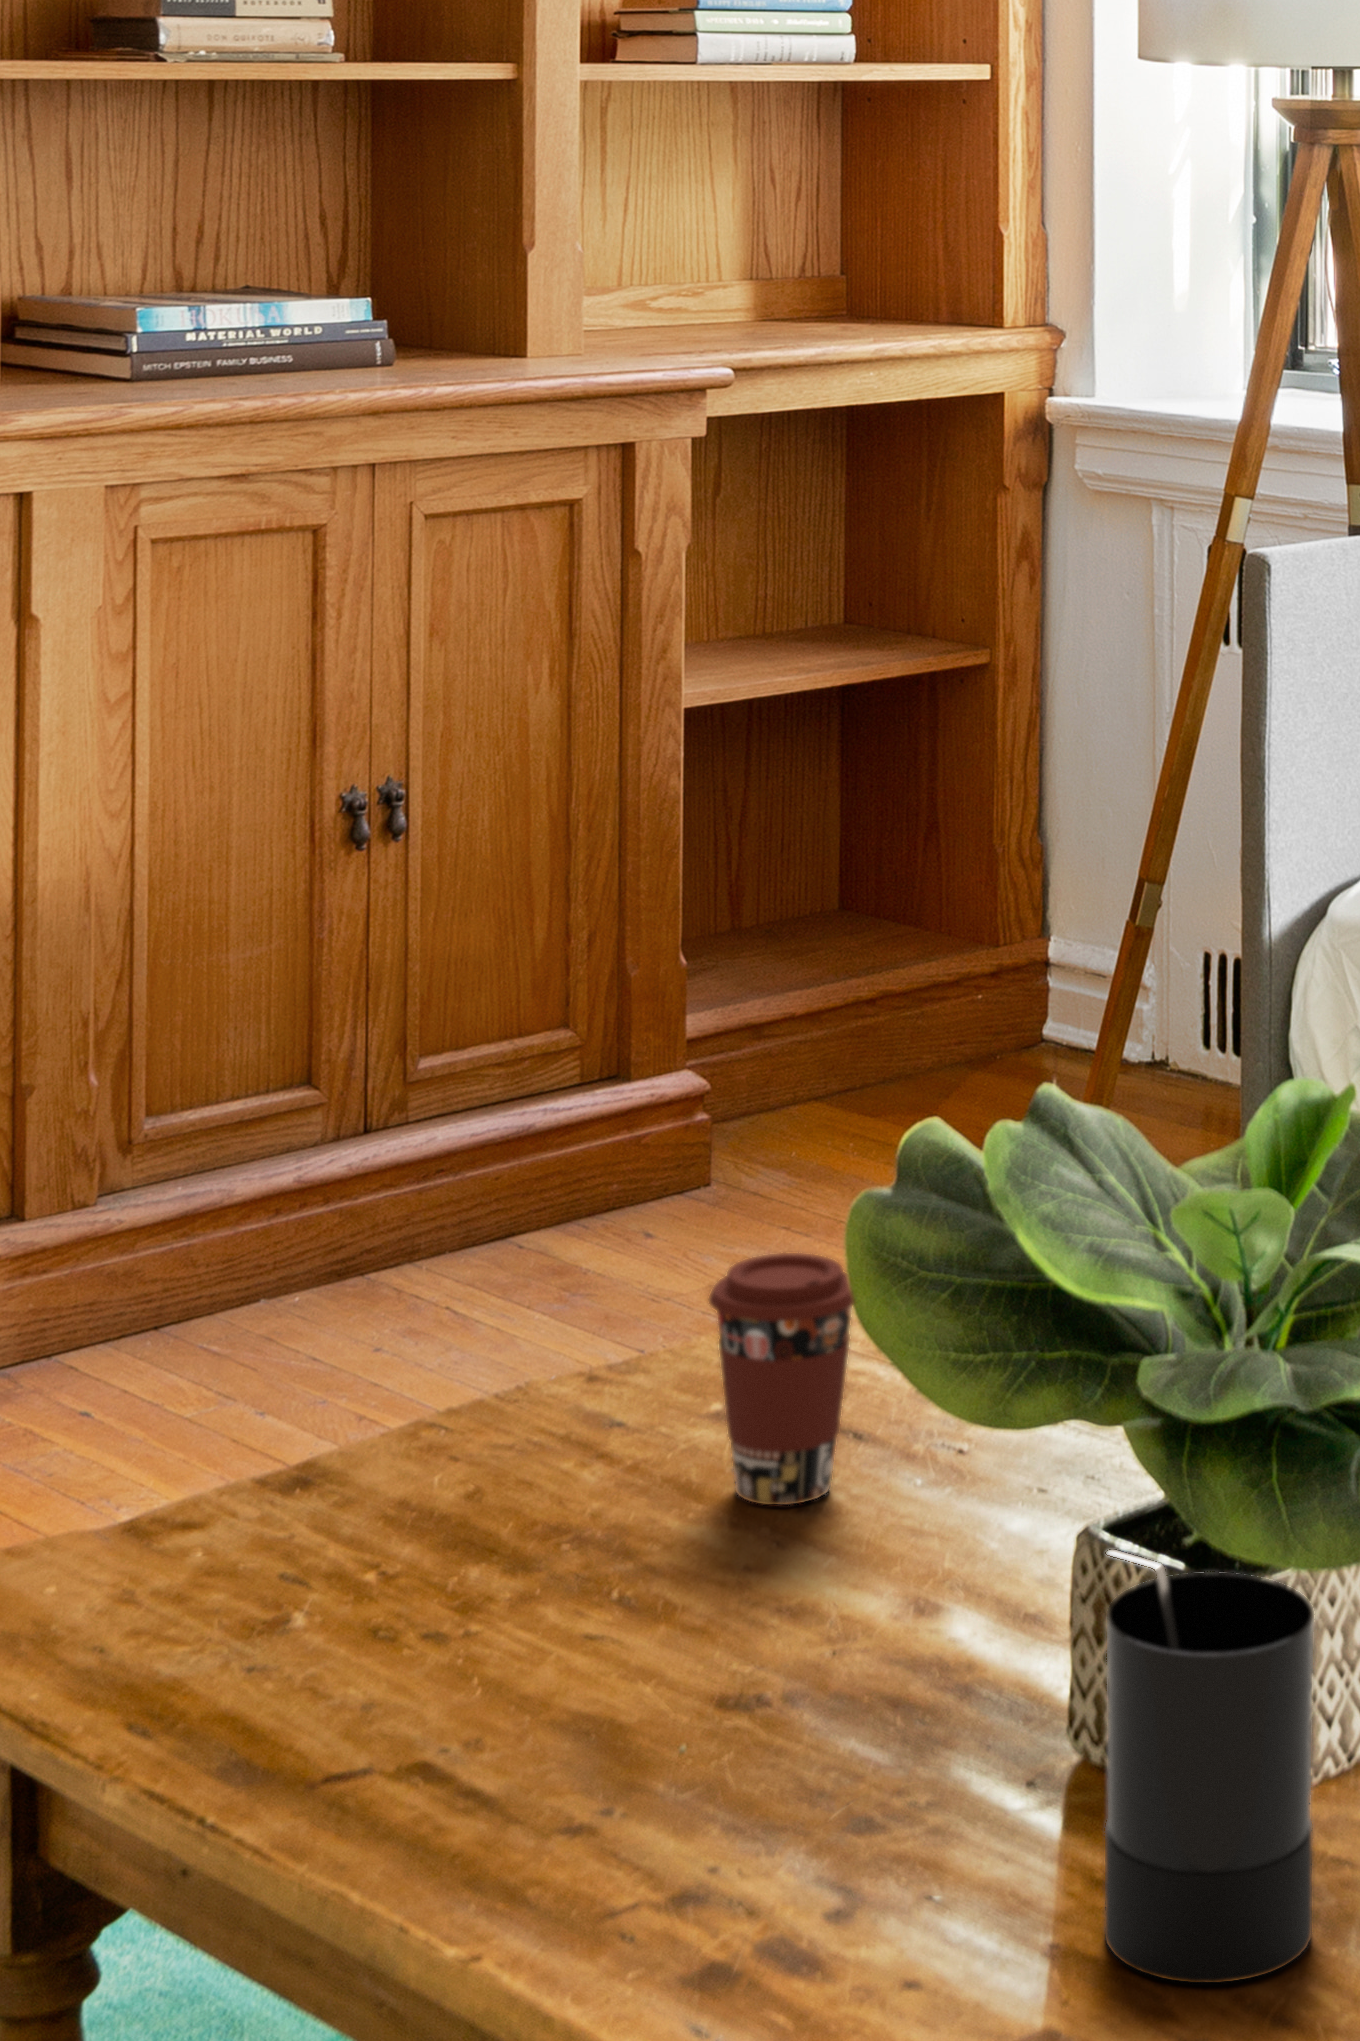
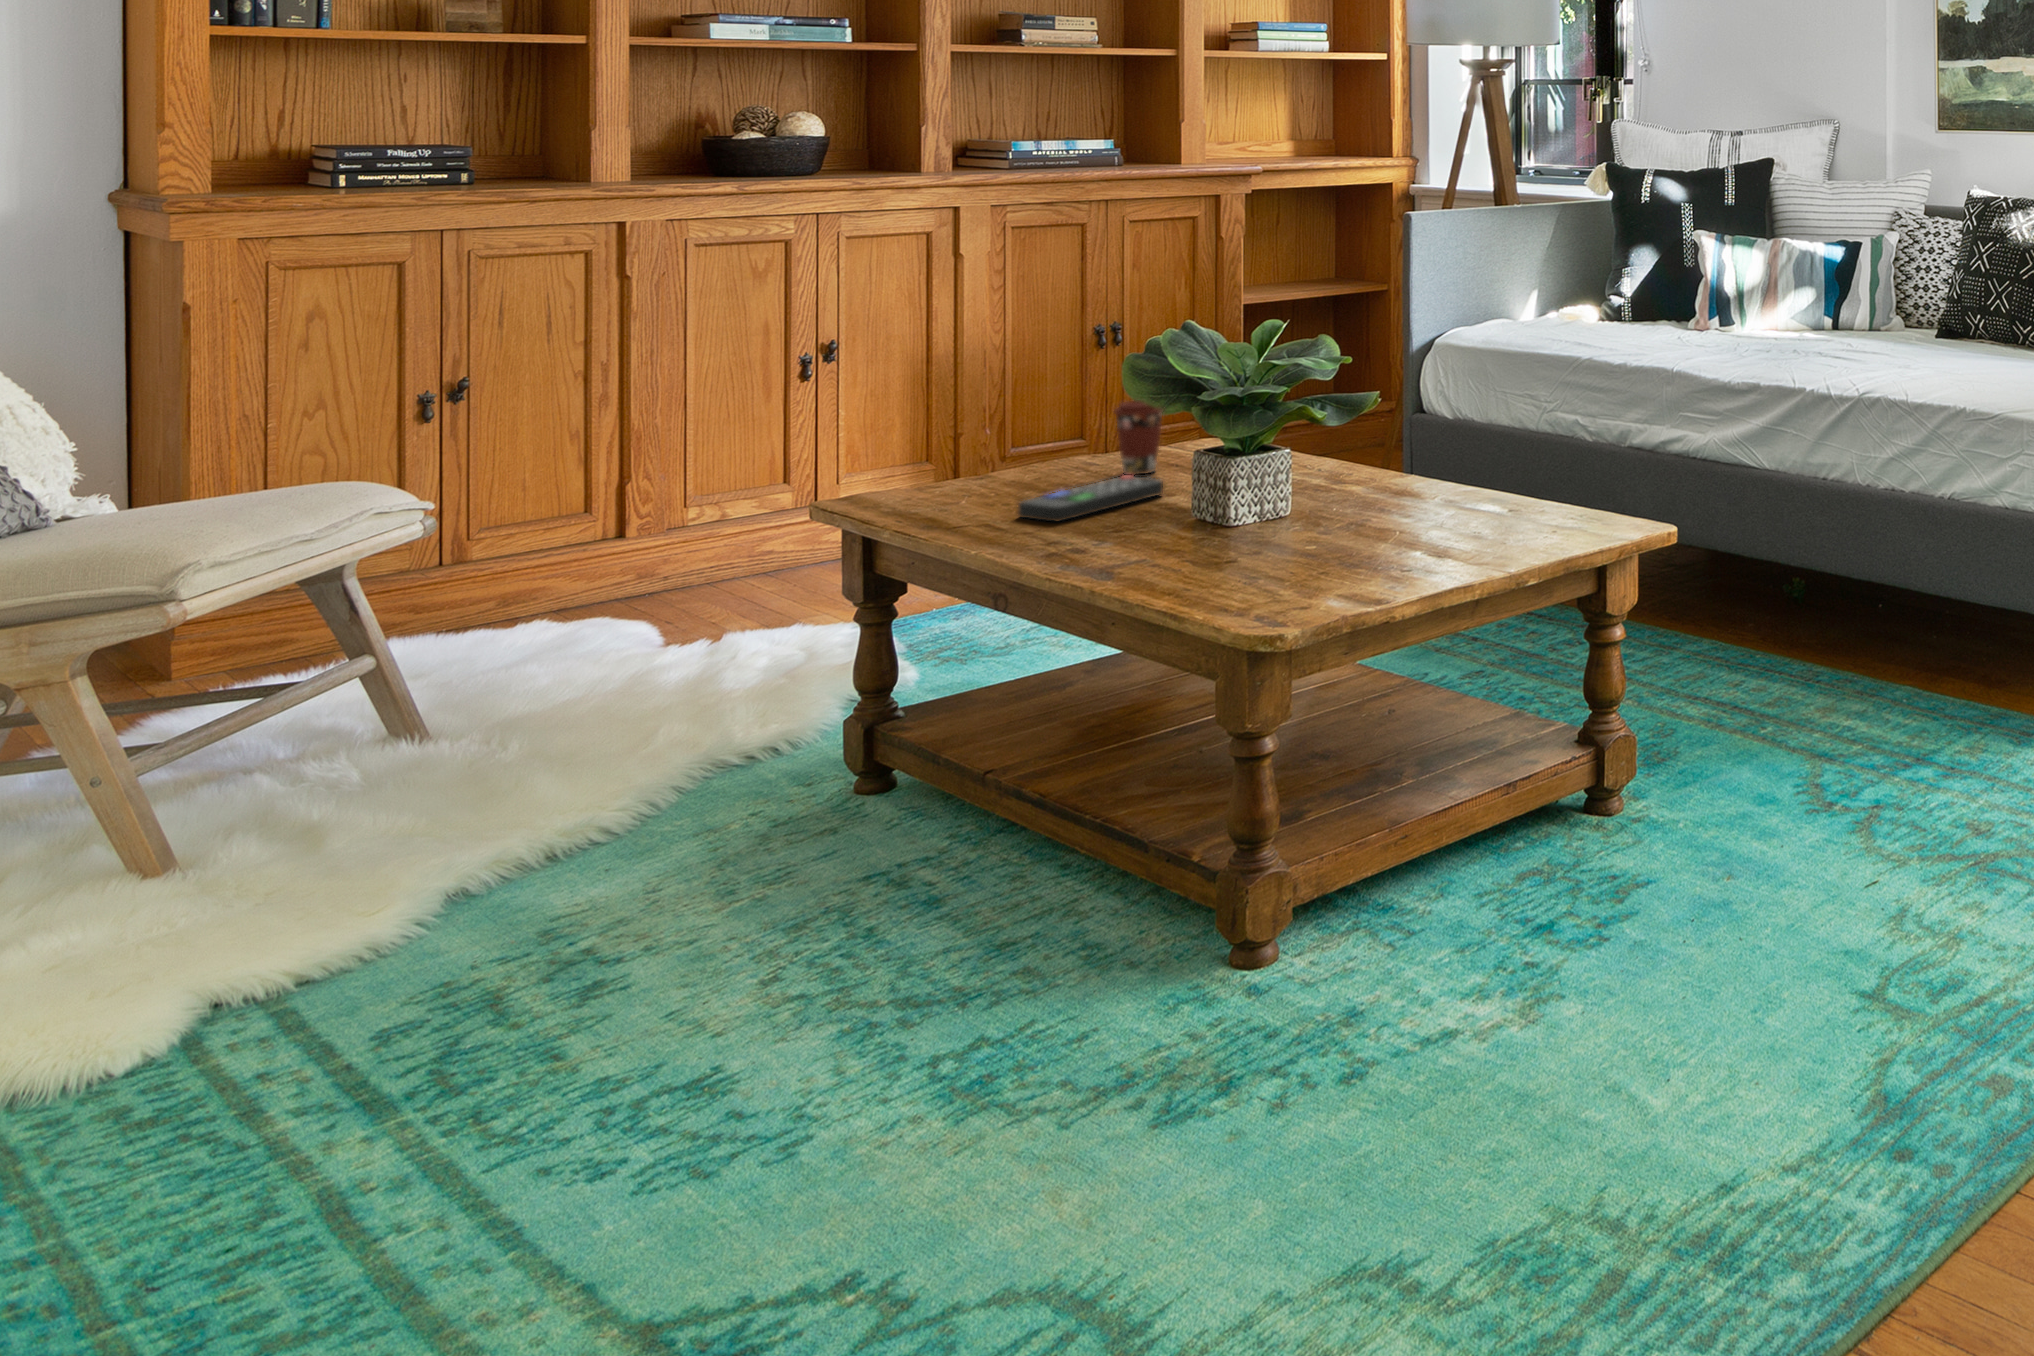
remote control: none [520,1548,922,1785] -> present [1018,475,1163,522]
candle: present [1105,1550,1314,1983] -> none [1171,437,1235,548]

